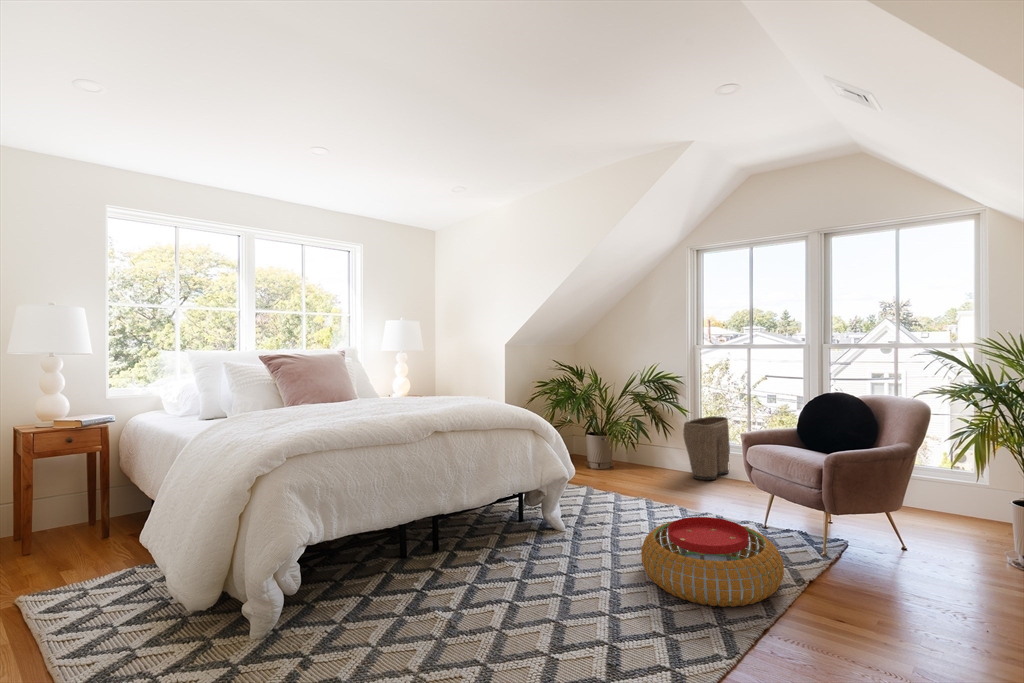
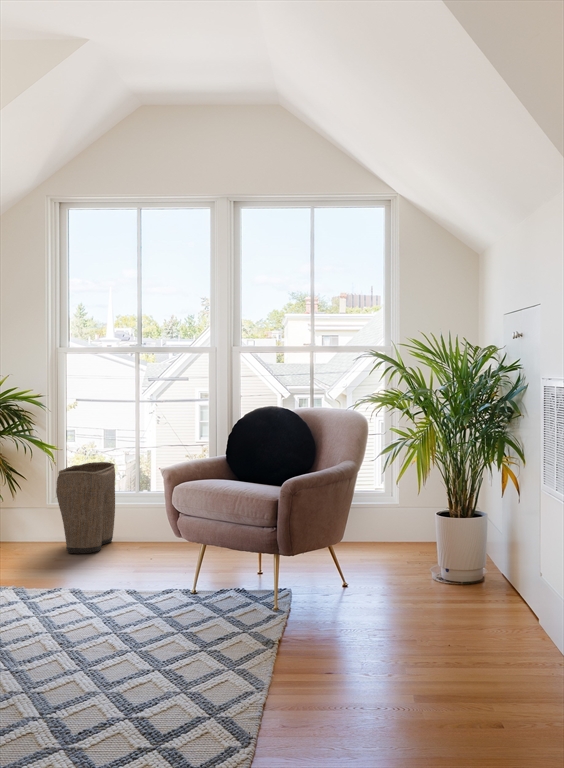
pouf: present [641,517,784,607] -> none [68,582,261,700]

